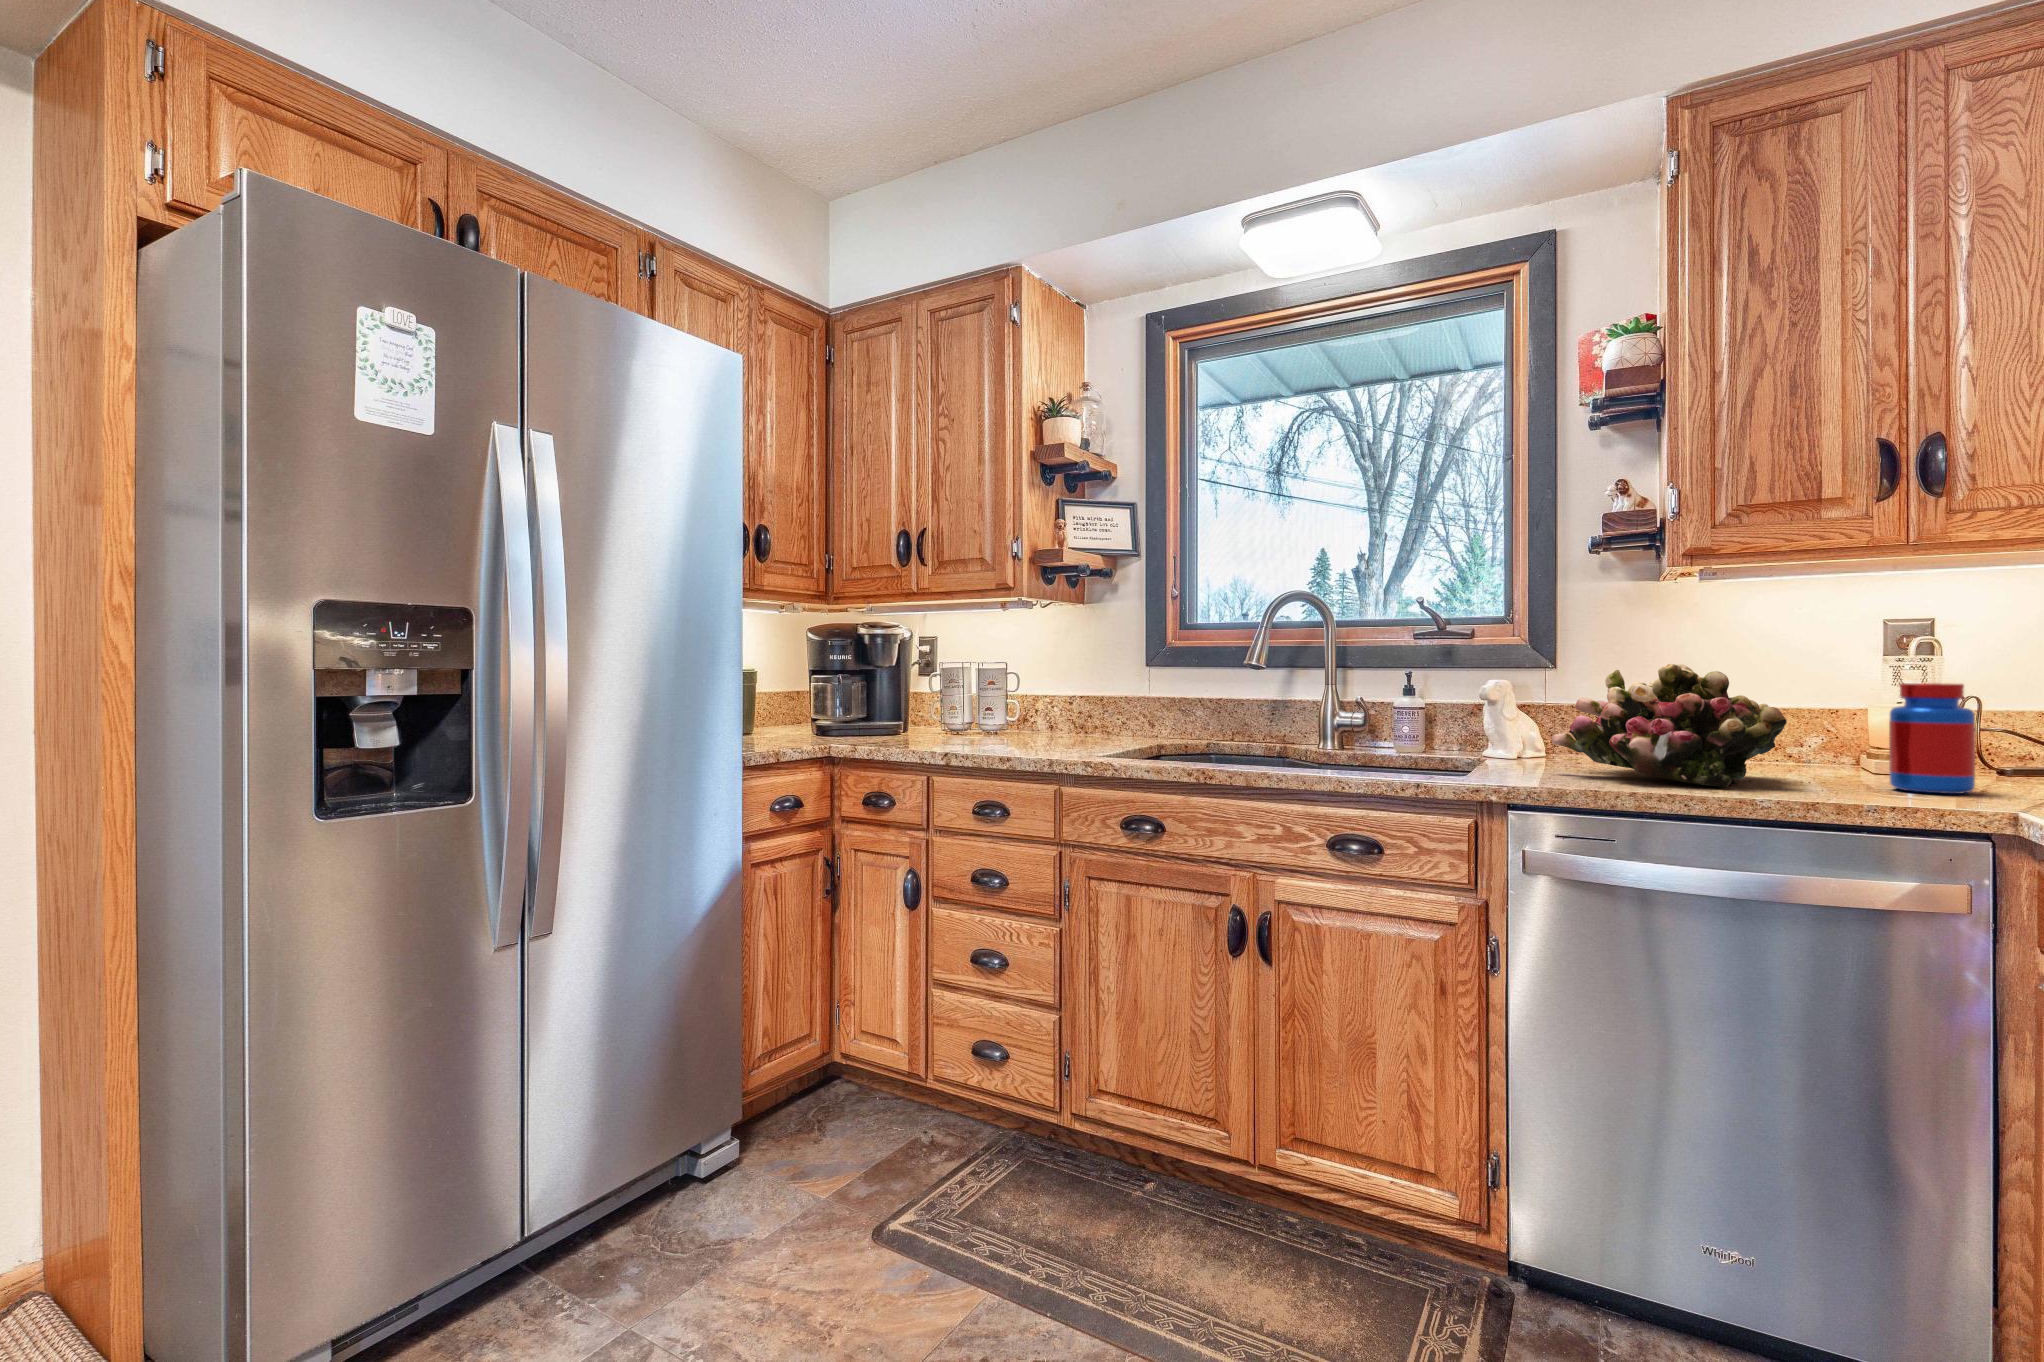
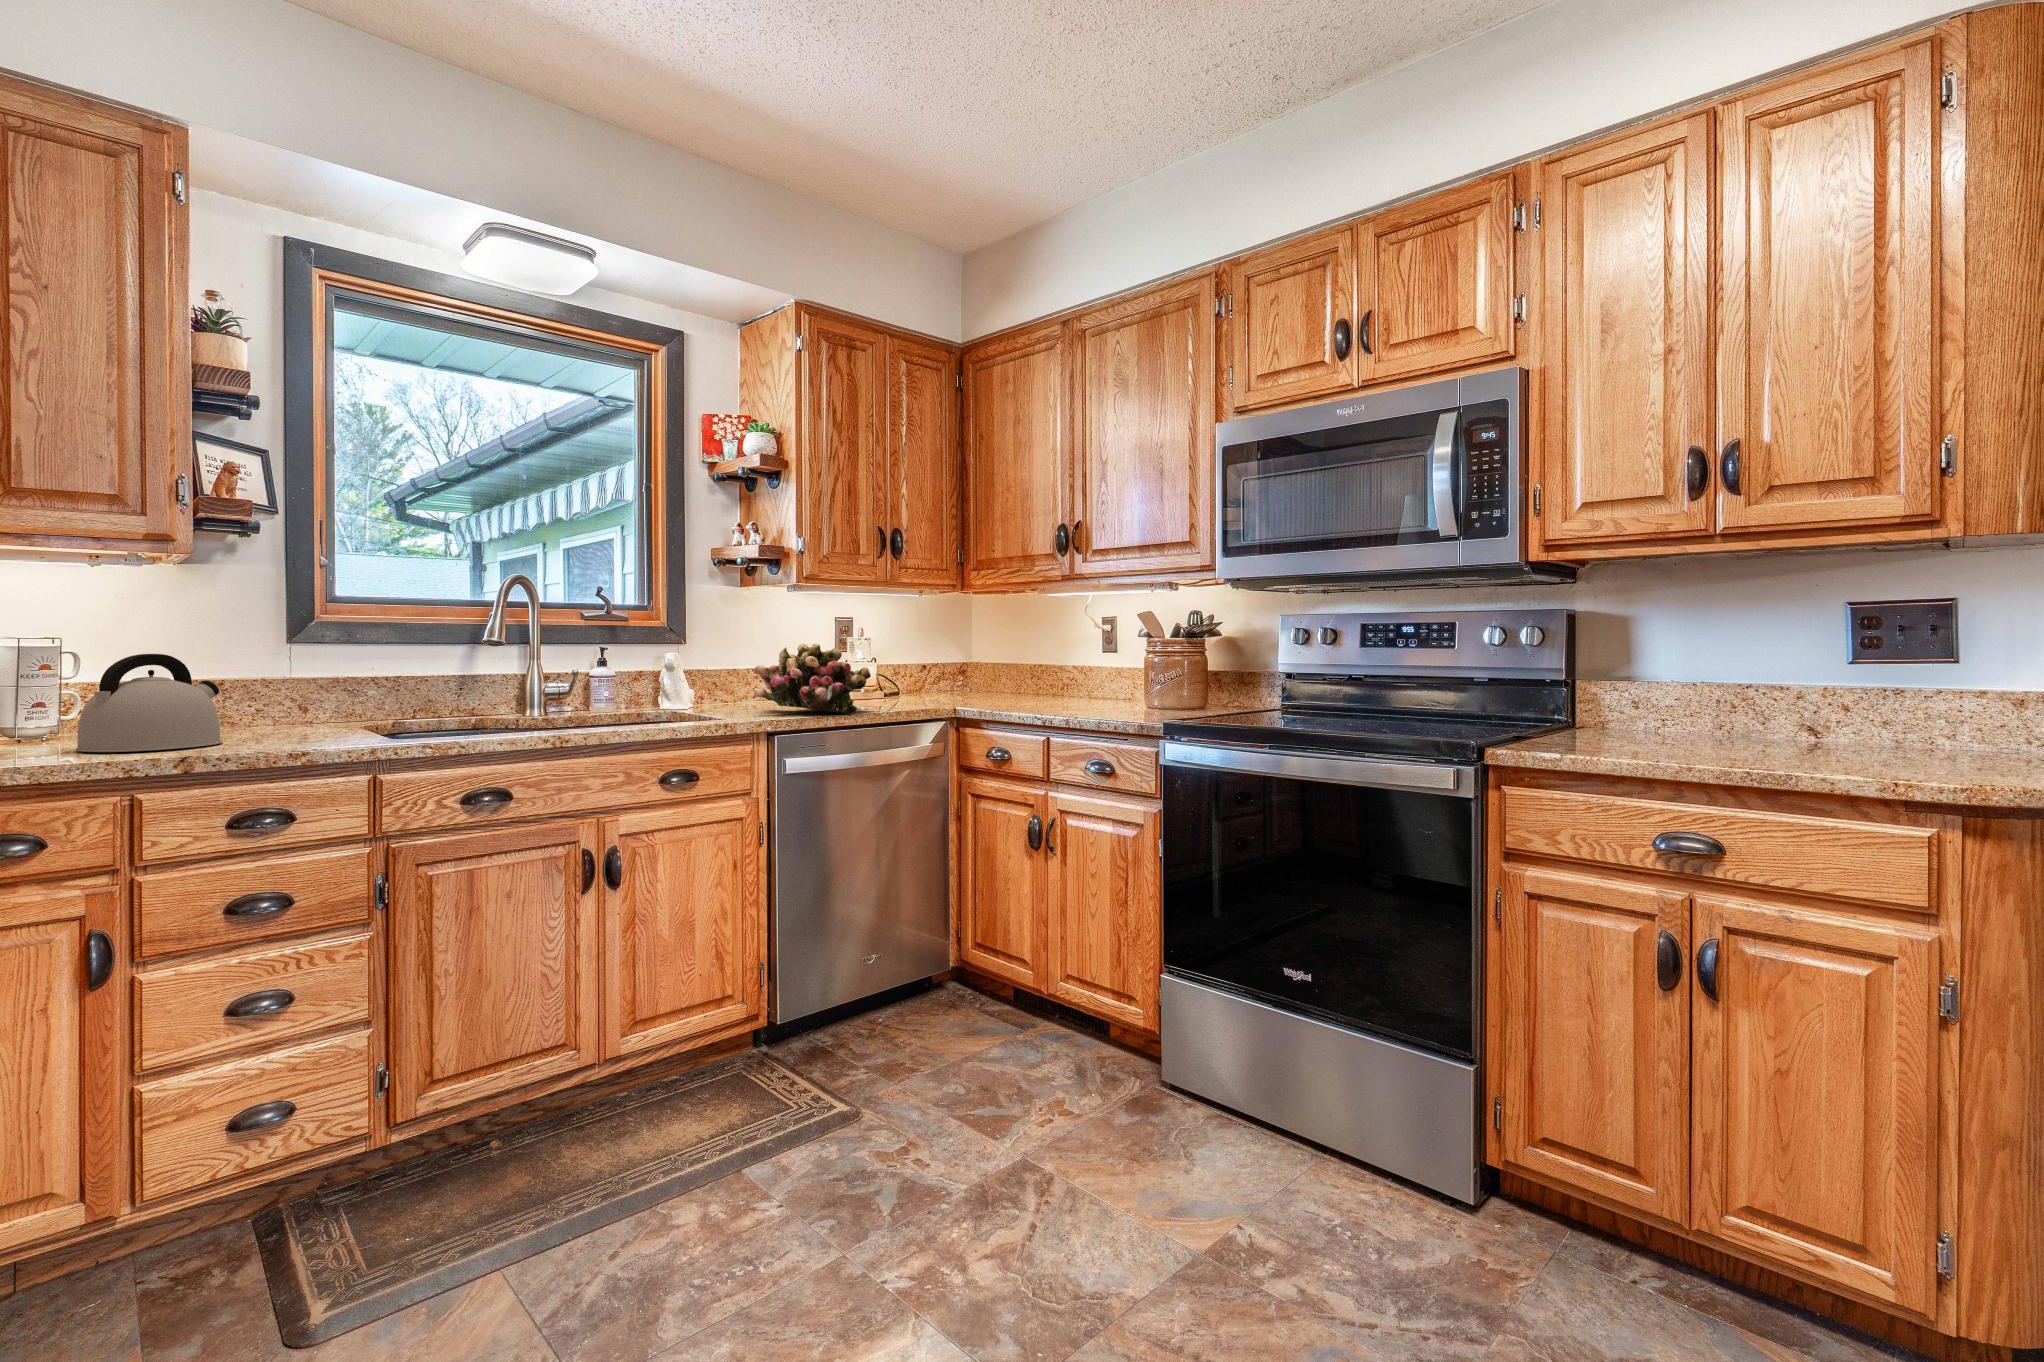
kettle: none [957,674,1049,747] -> present [75,654,223,752]
jar: present [1889,683,1975,794] -> none [891,654,922,707]

